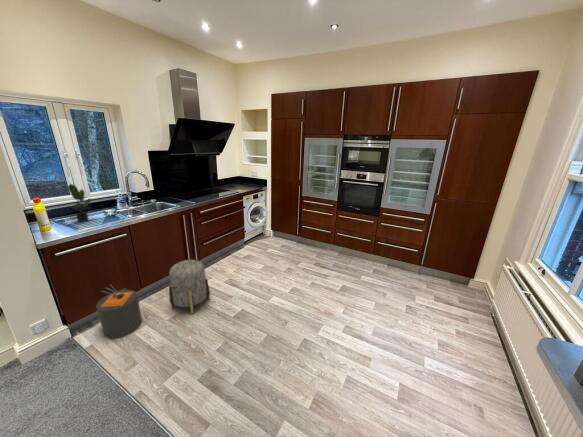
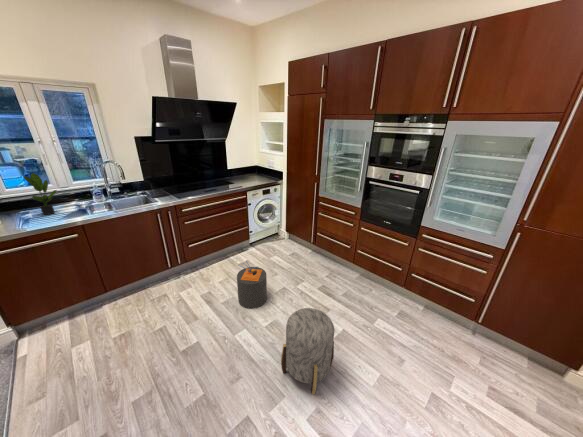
stool: present [169,260,210,314] -> present [281,308,335,394]
trash can: present [97,285,142,338] -> present [237,266,267,309]

